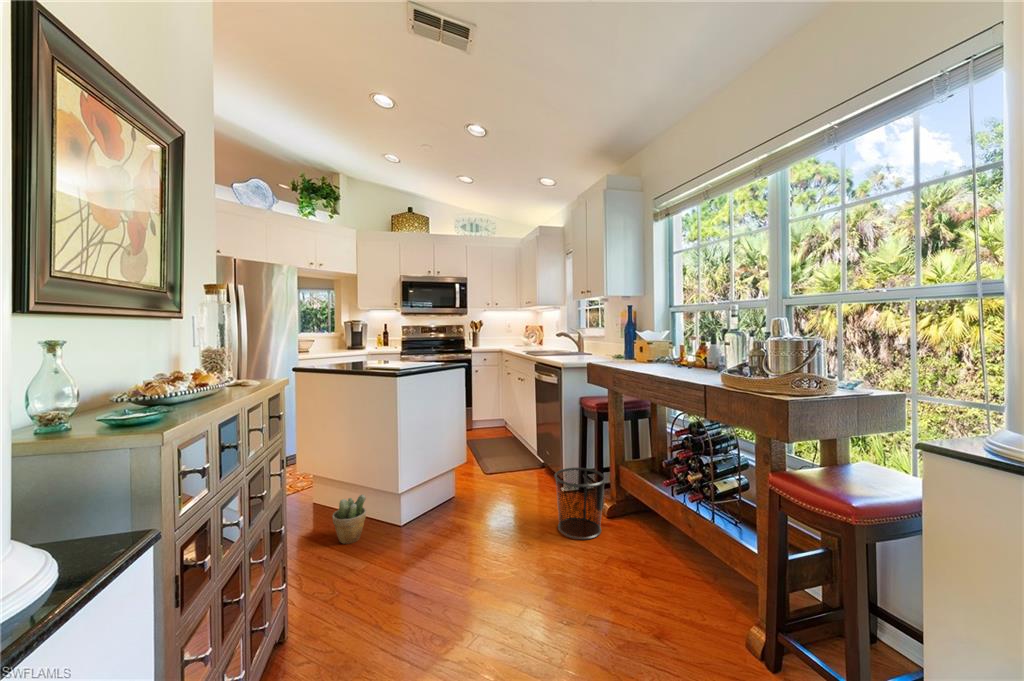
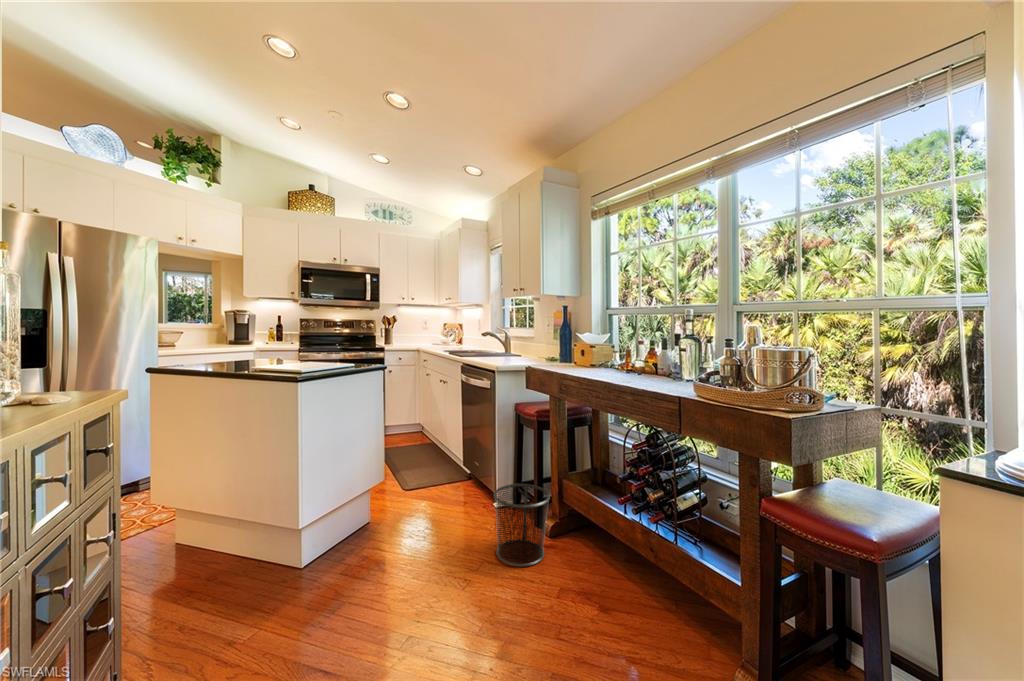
potted plant: present [332,495,366,544] -> none [205,537,255,606]

